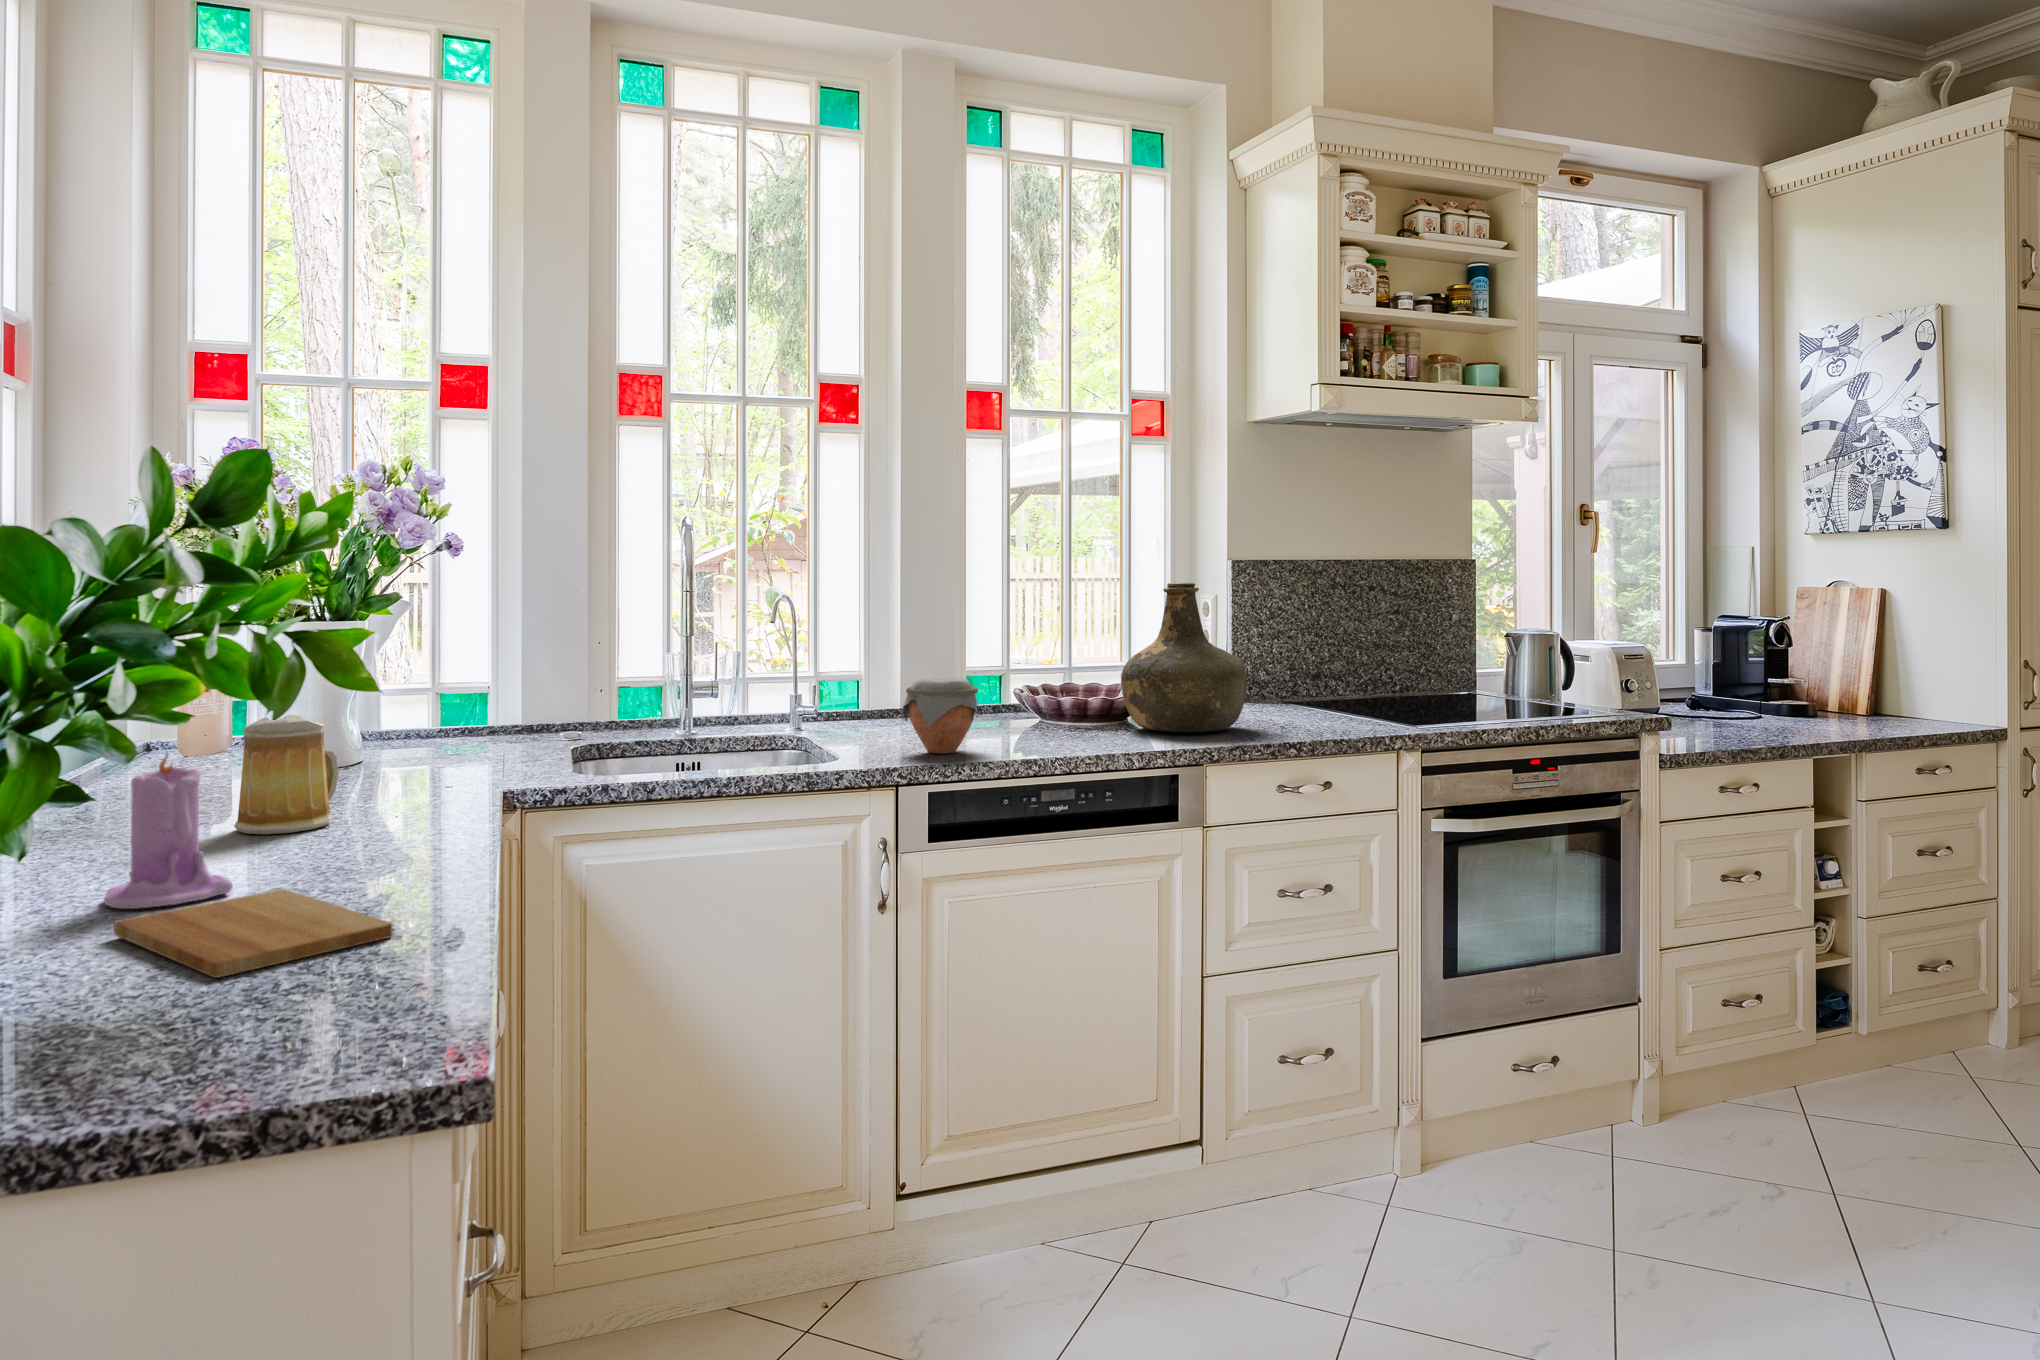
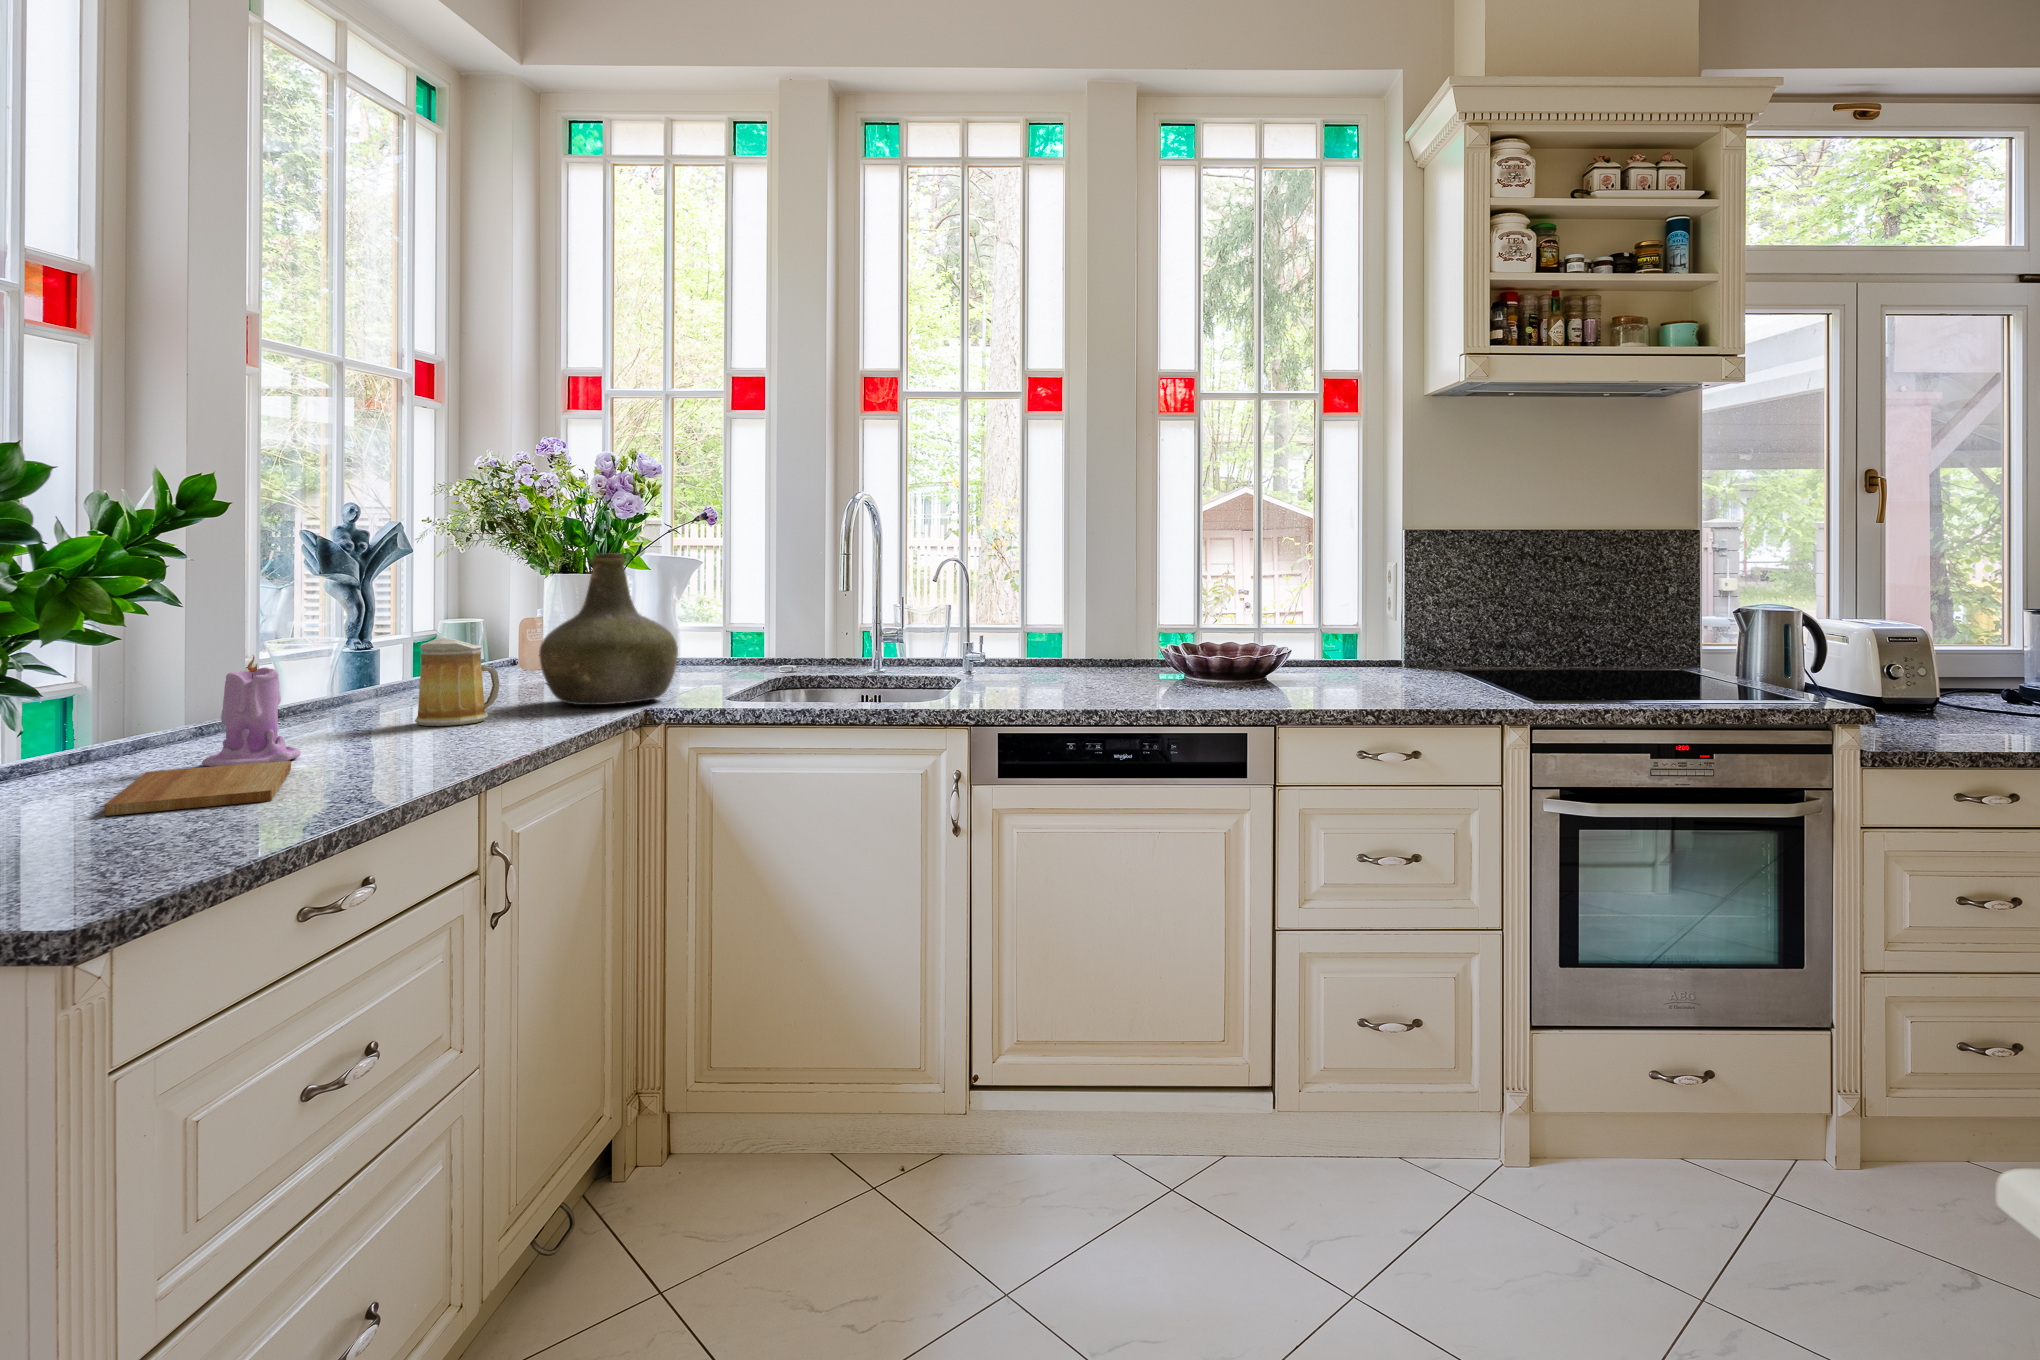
bottle: present [1121,583,1246,732] -> present [539,554,678,705]
jar: present [903,677,978,754] -> none [995,632,1065,700]

